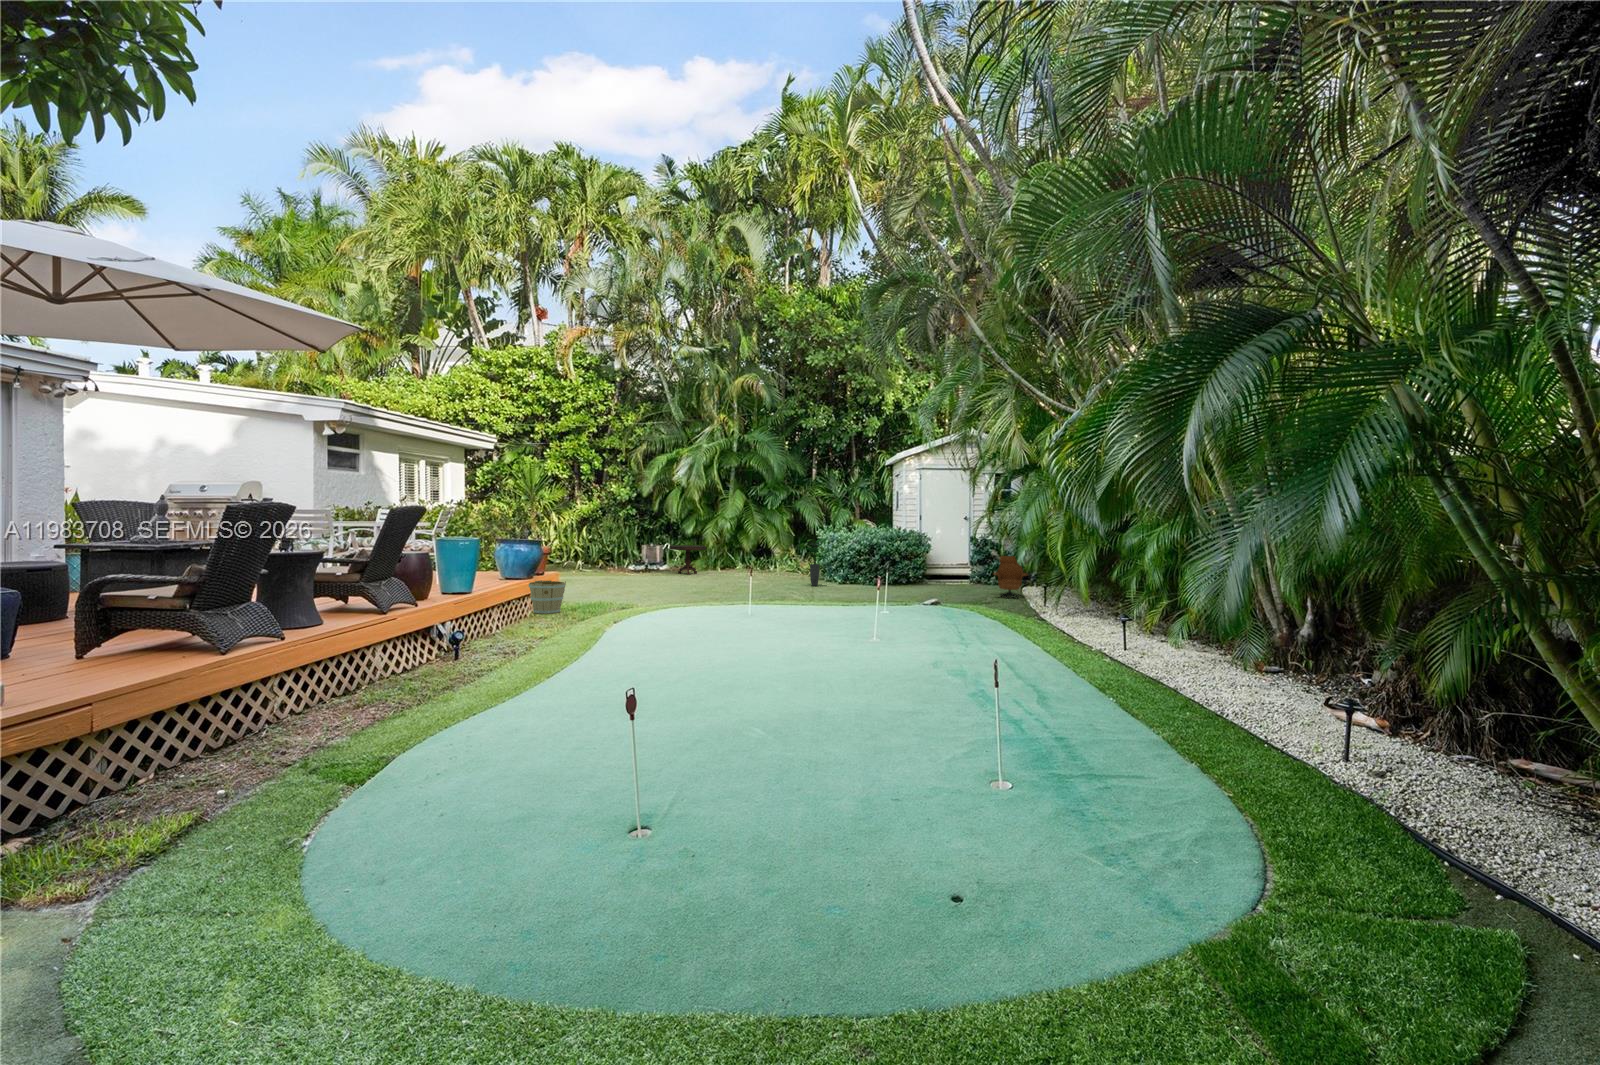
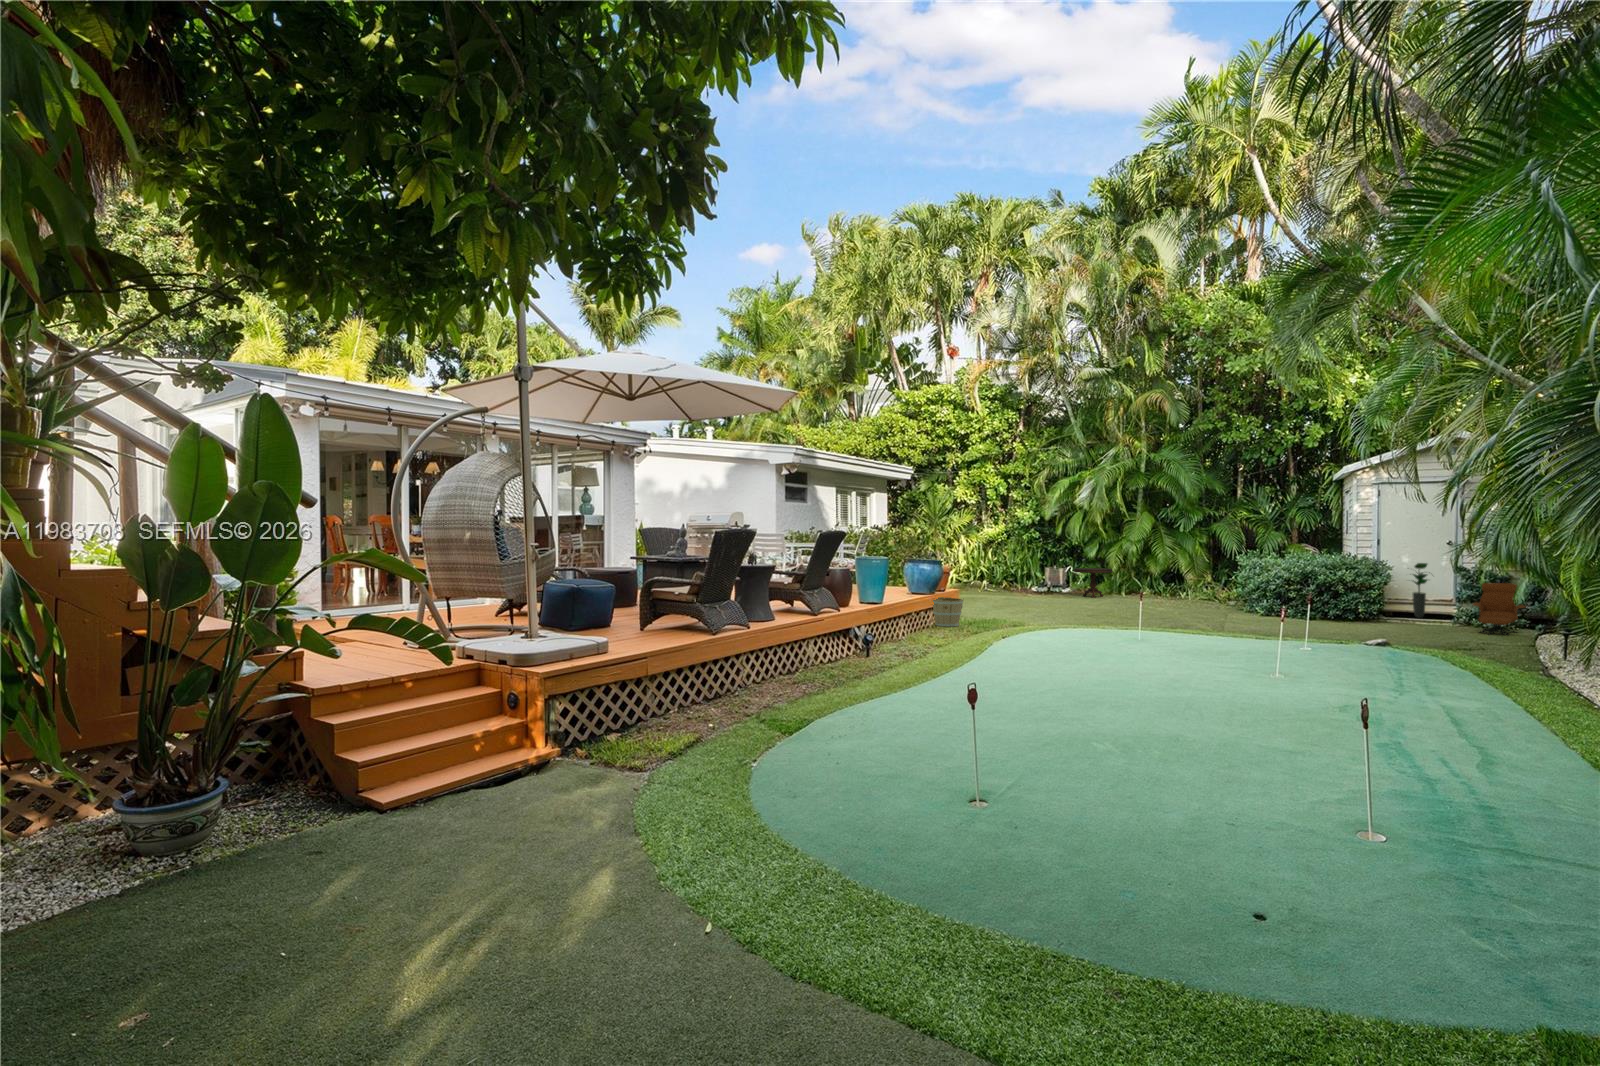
potted plant: present [807,538,823,586] -> present [1413,563,1427,618]

